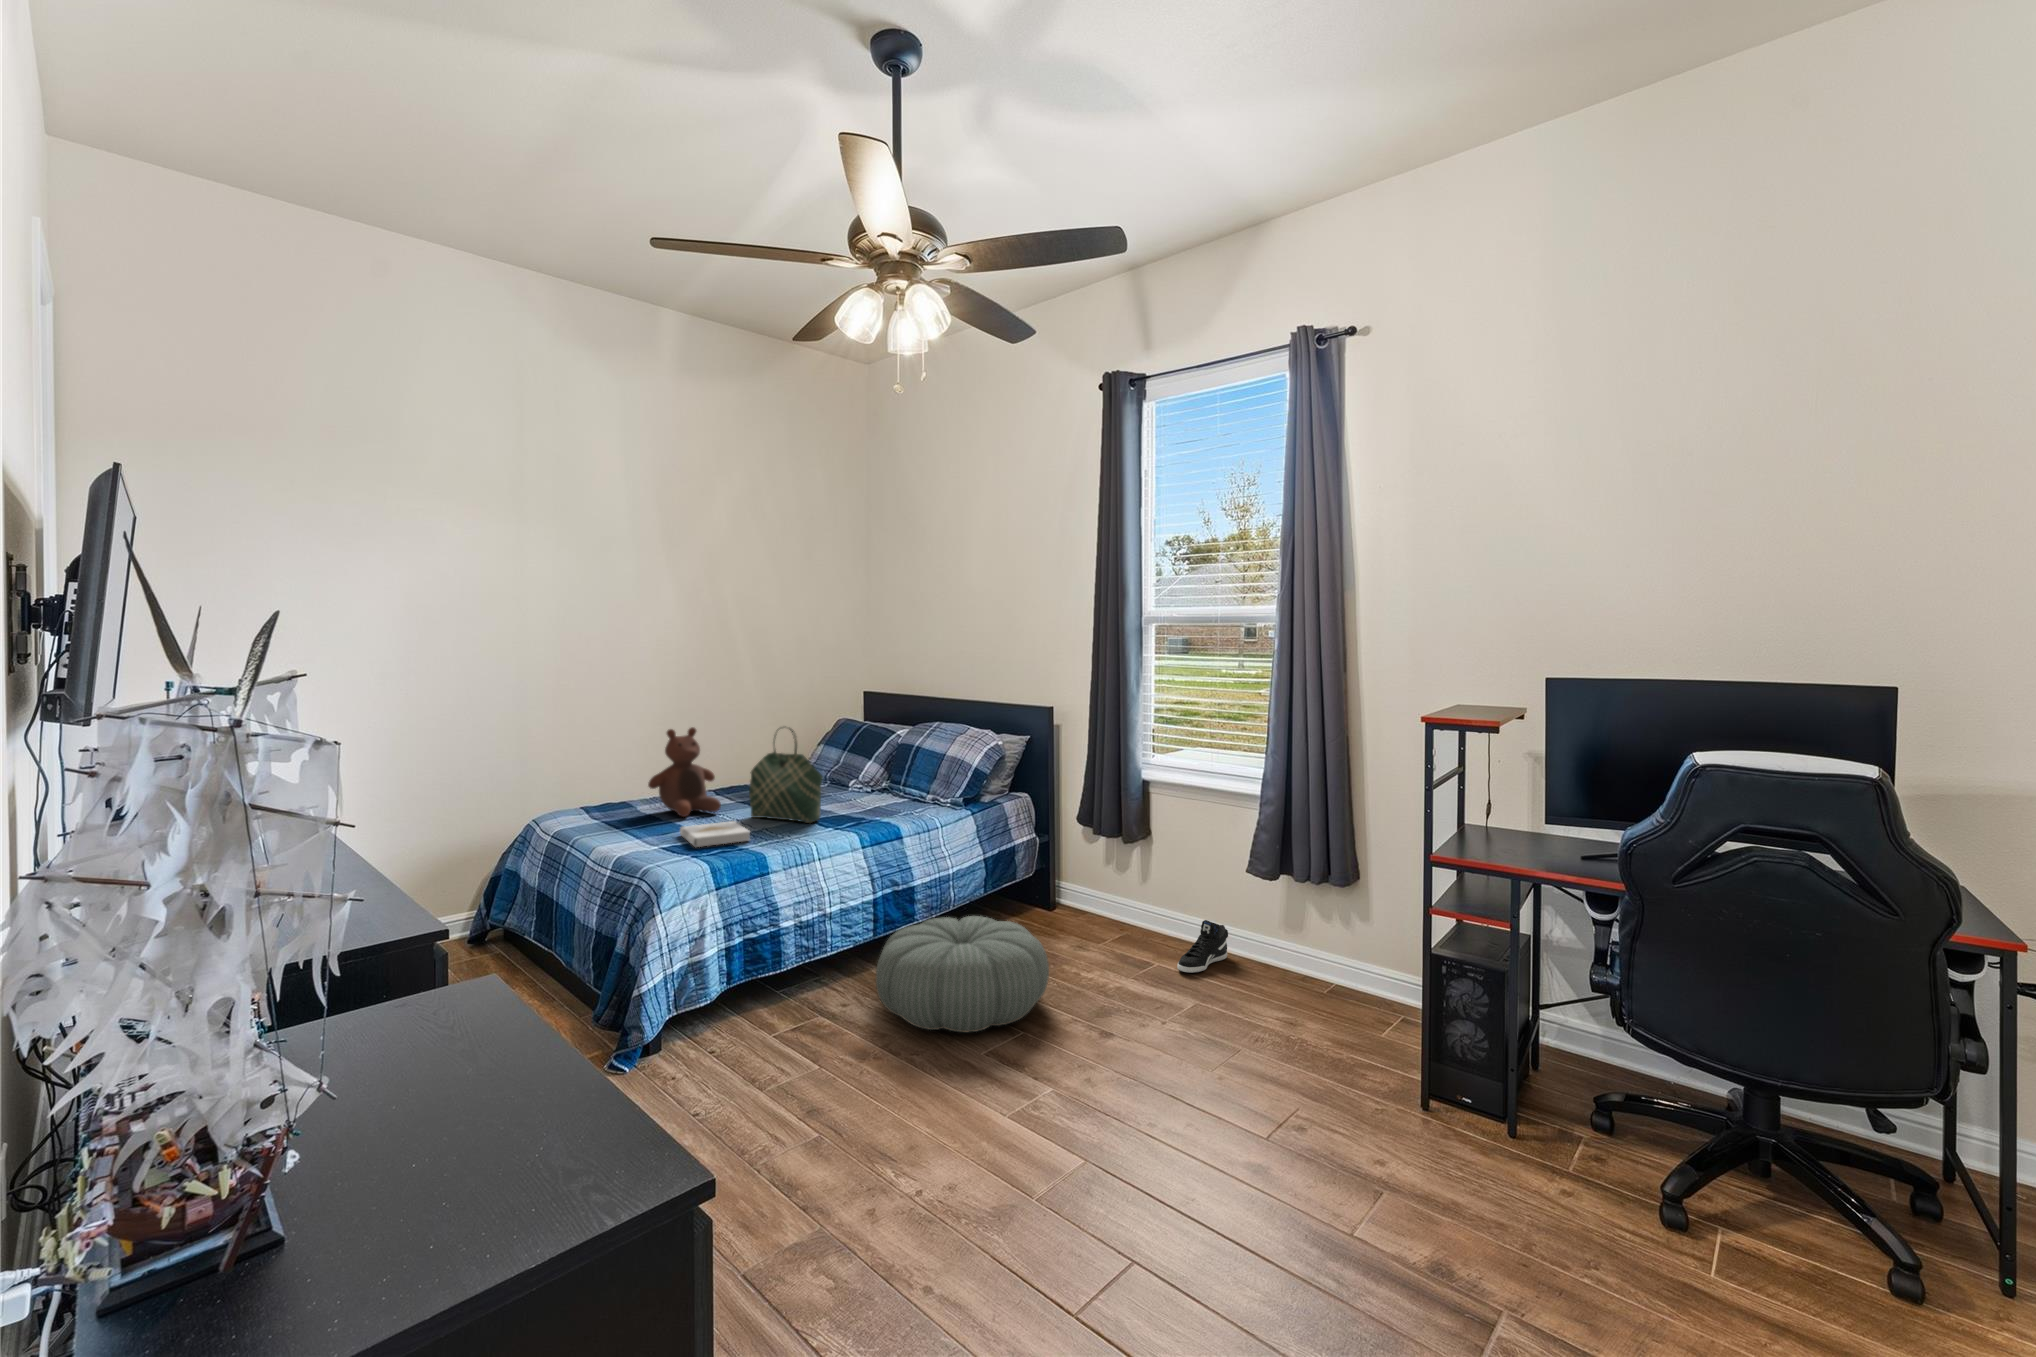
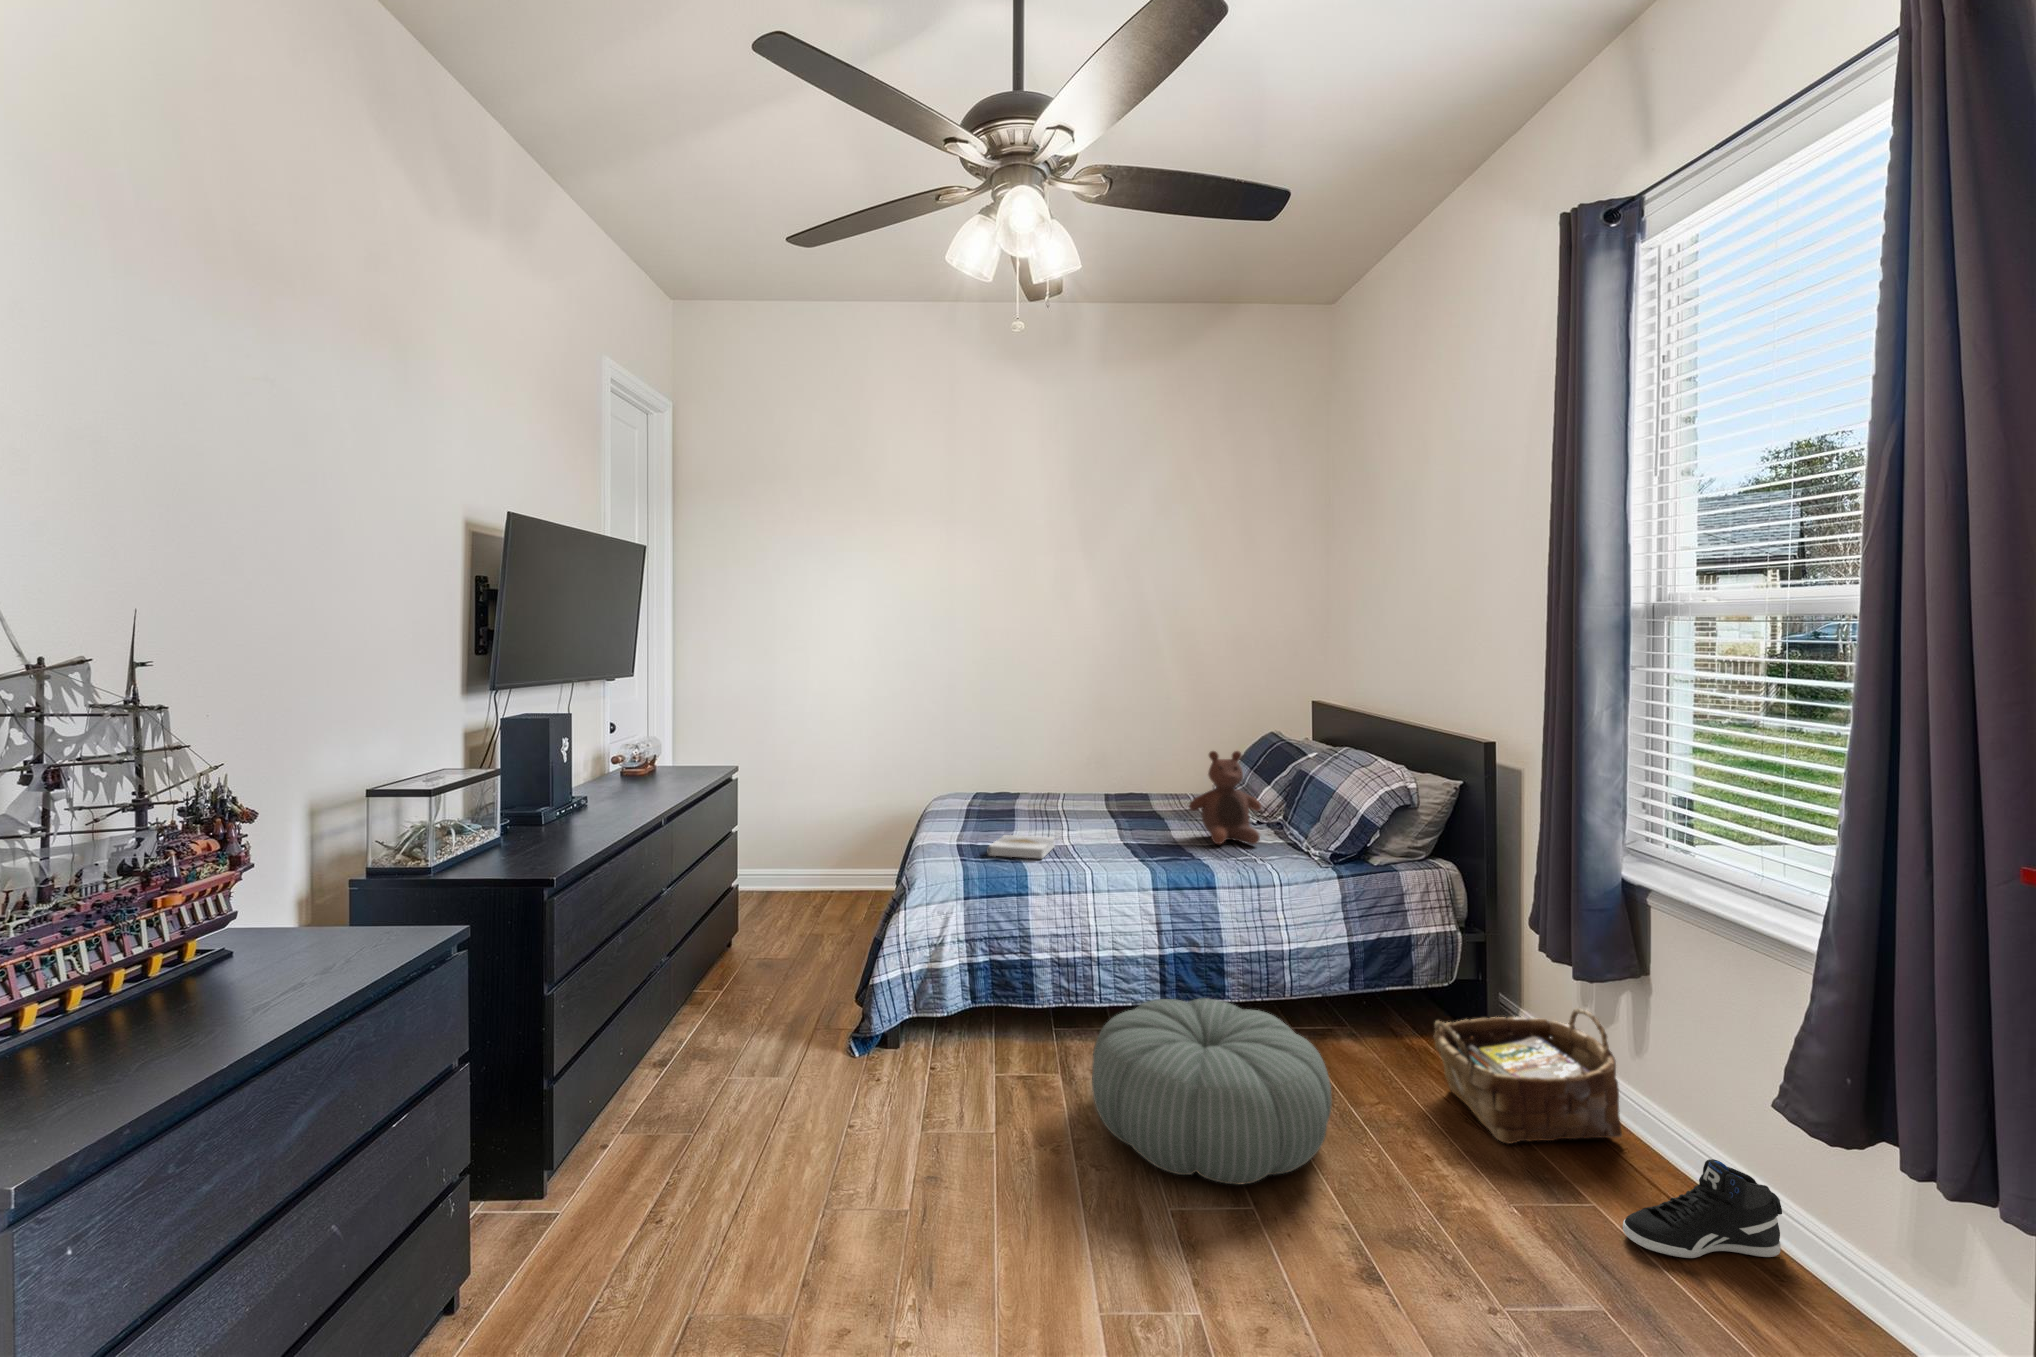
stuffed bear: present [648,727,721,817] -> present [1189,751,1262,844]
tote bag: present [749,728,823,823] -> none [1093,745,1148,853]
woven basket: none [1052,866,1147,954] -> present [1434,1008,1622,1144]

